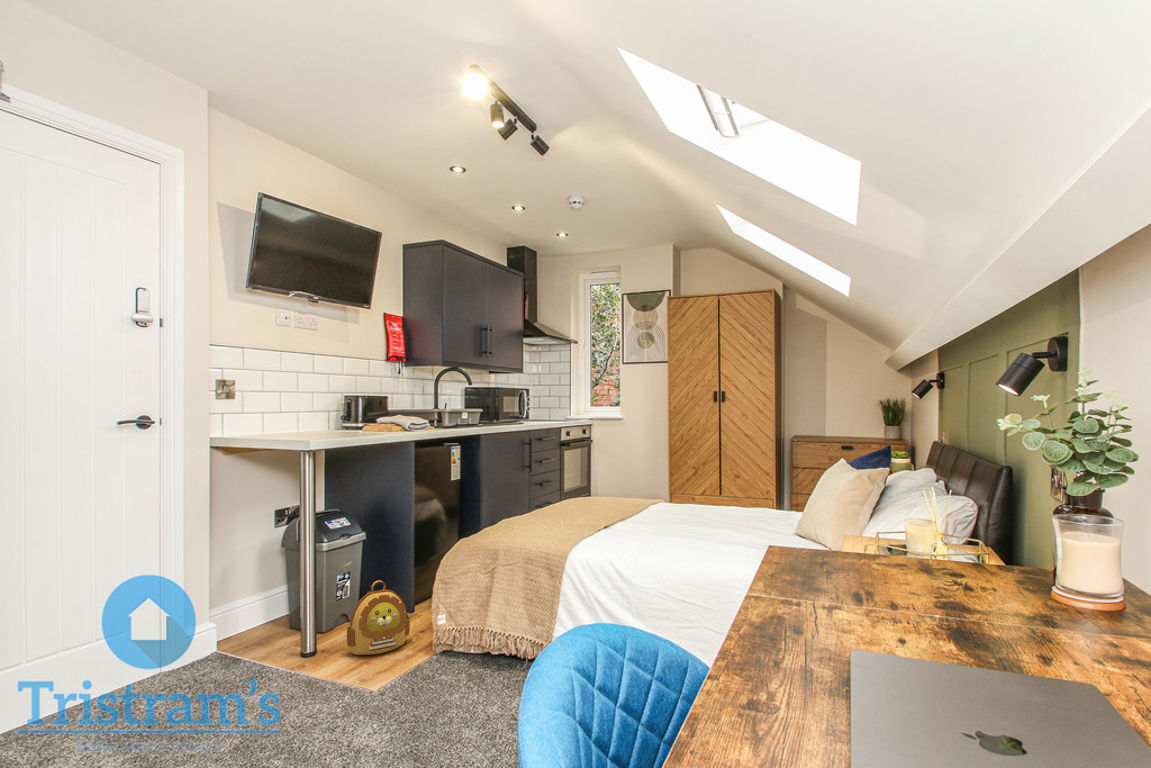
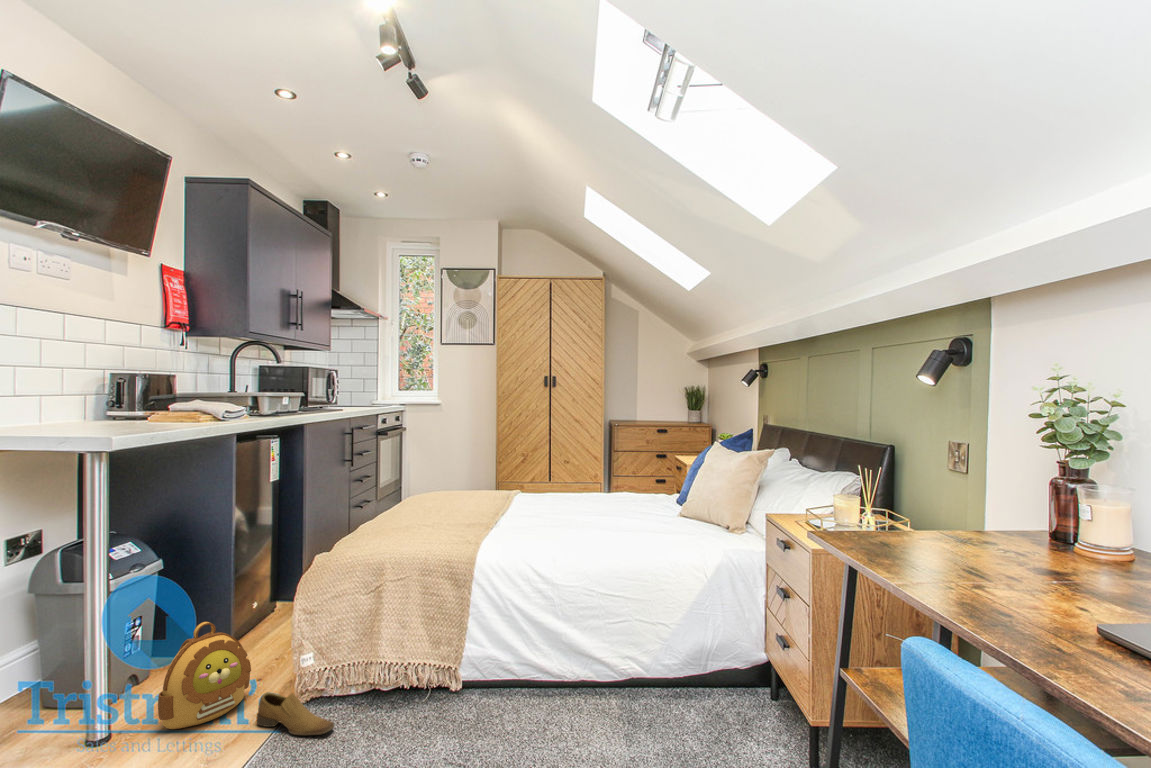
shoe: none [405,639,452,676] -> present [257,692,334,735]

